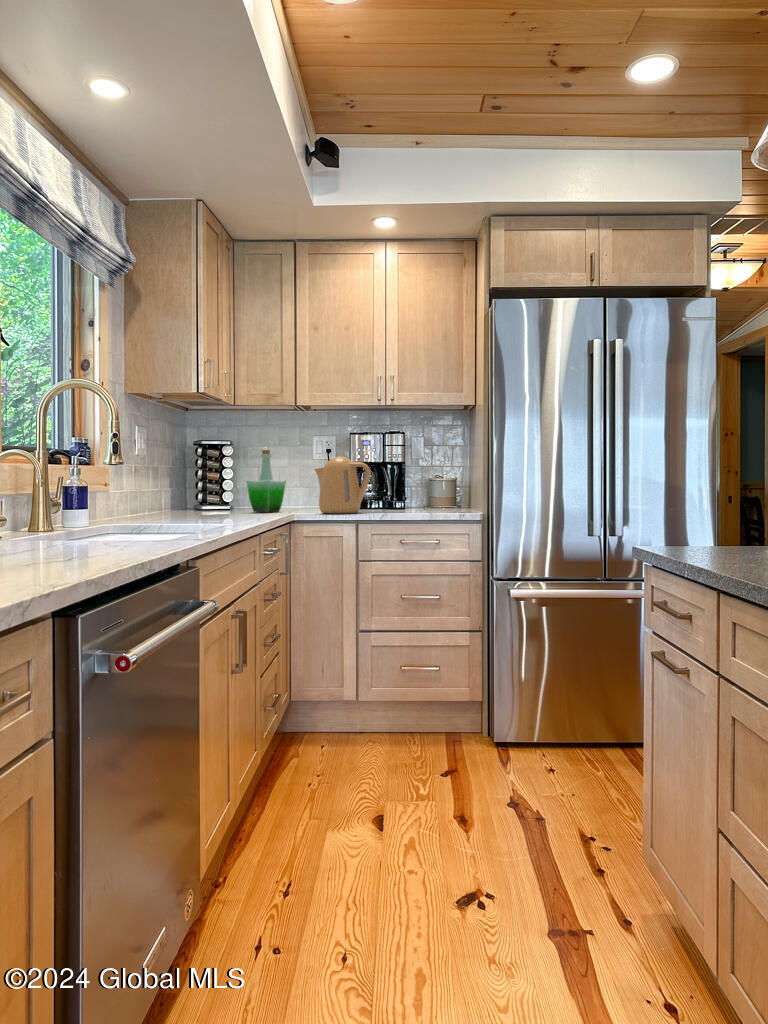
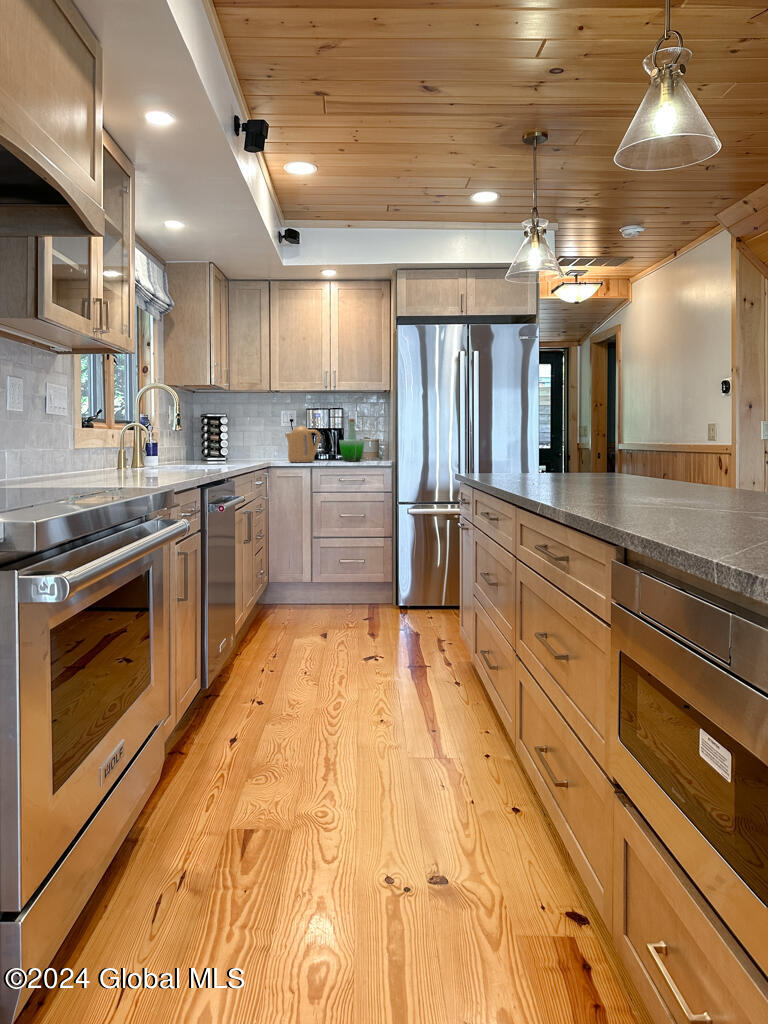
bottle: present [246,450,286,512] -> present [339,419,365,462]

